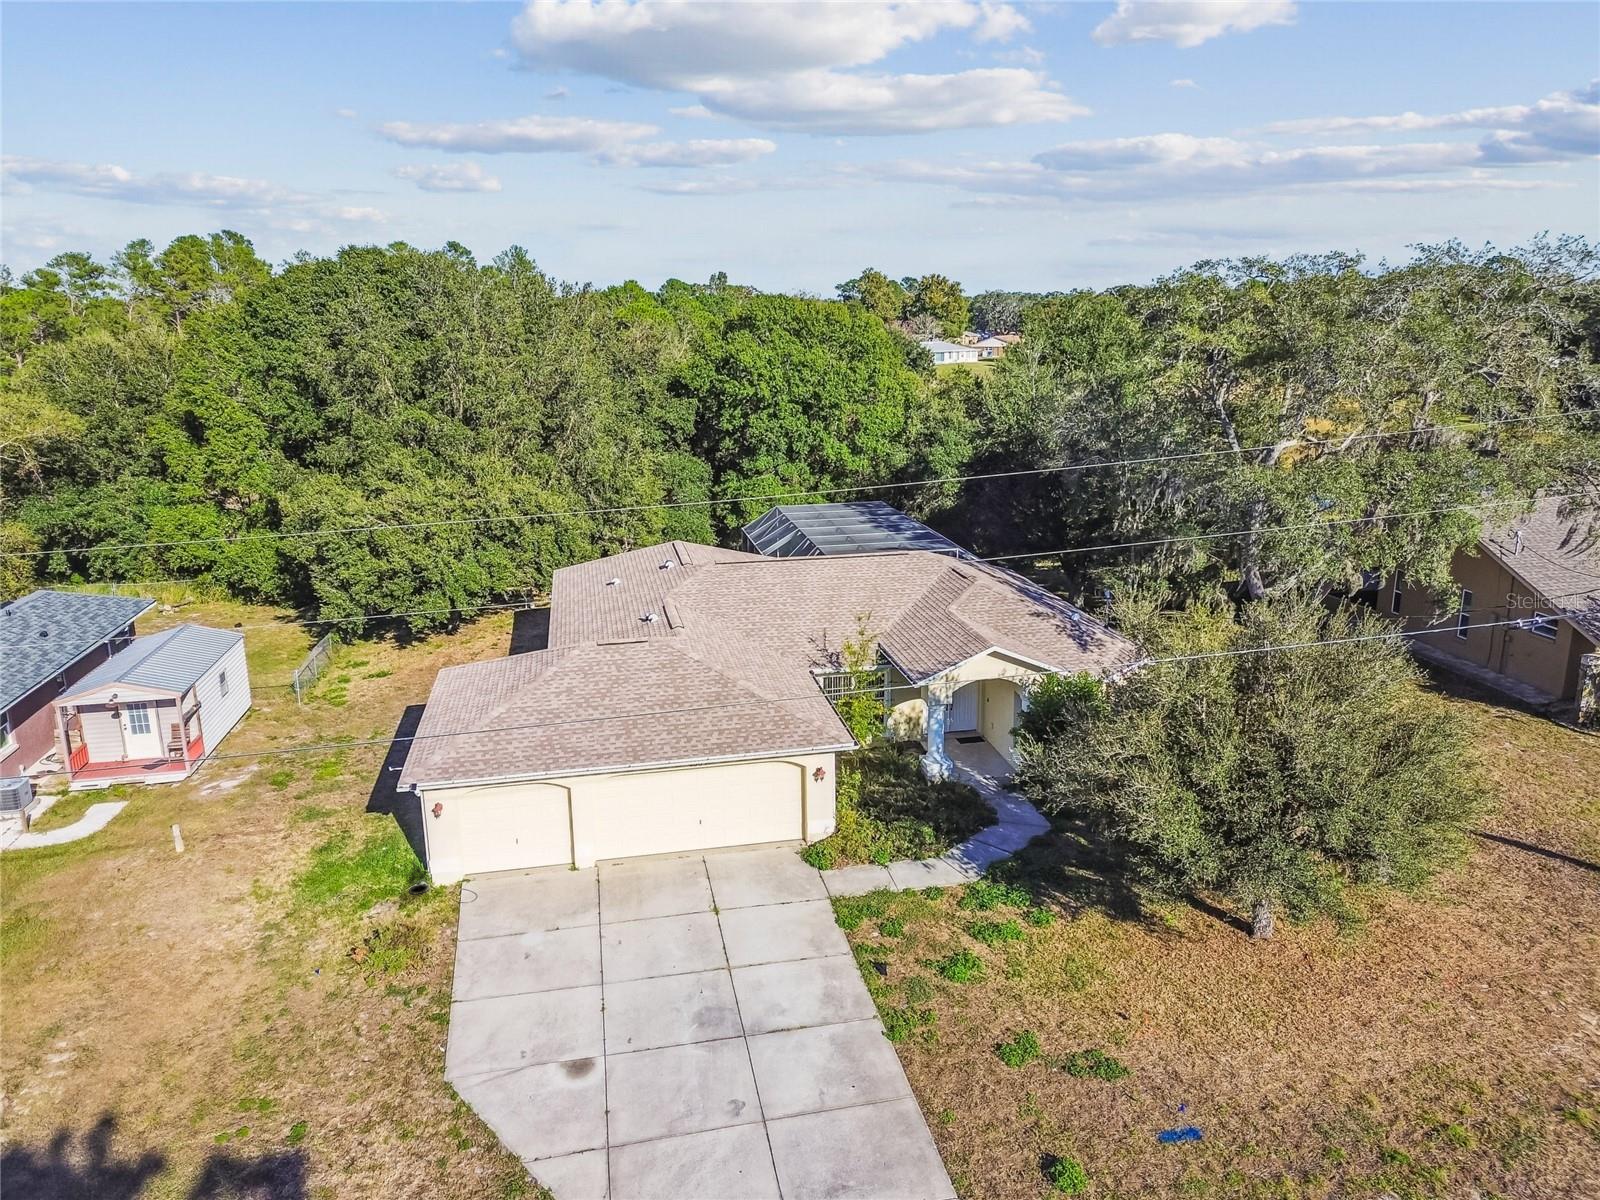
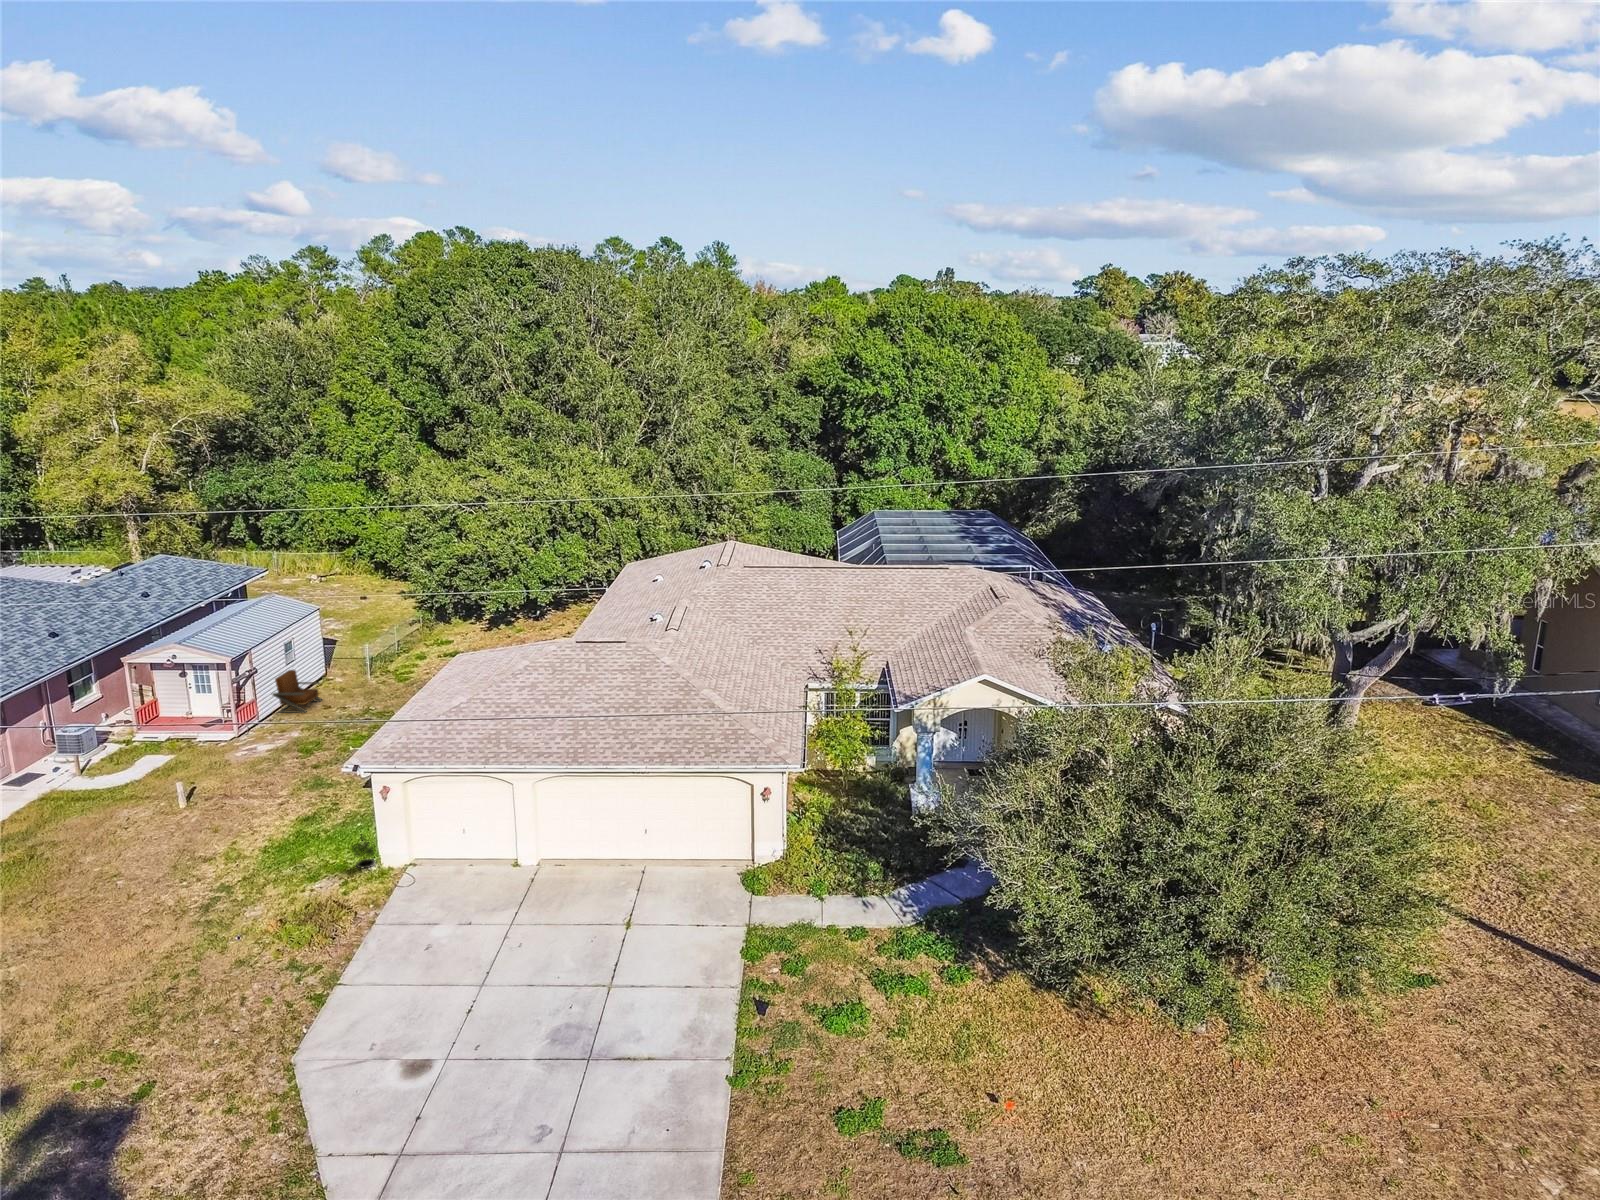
lounge chair: none [213,700,265,747] -> present [273,670,322,713]

